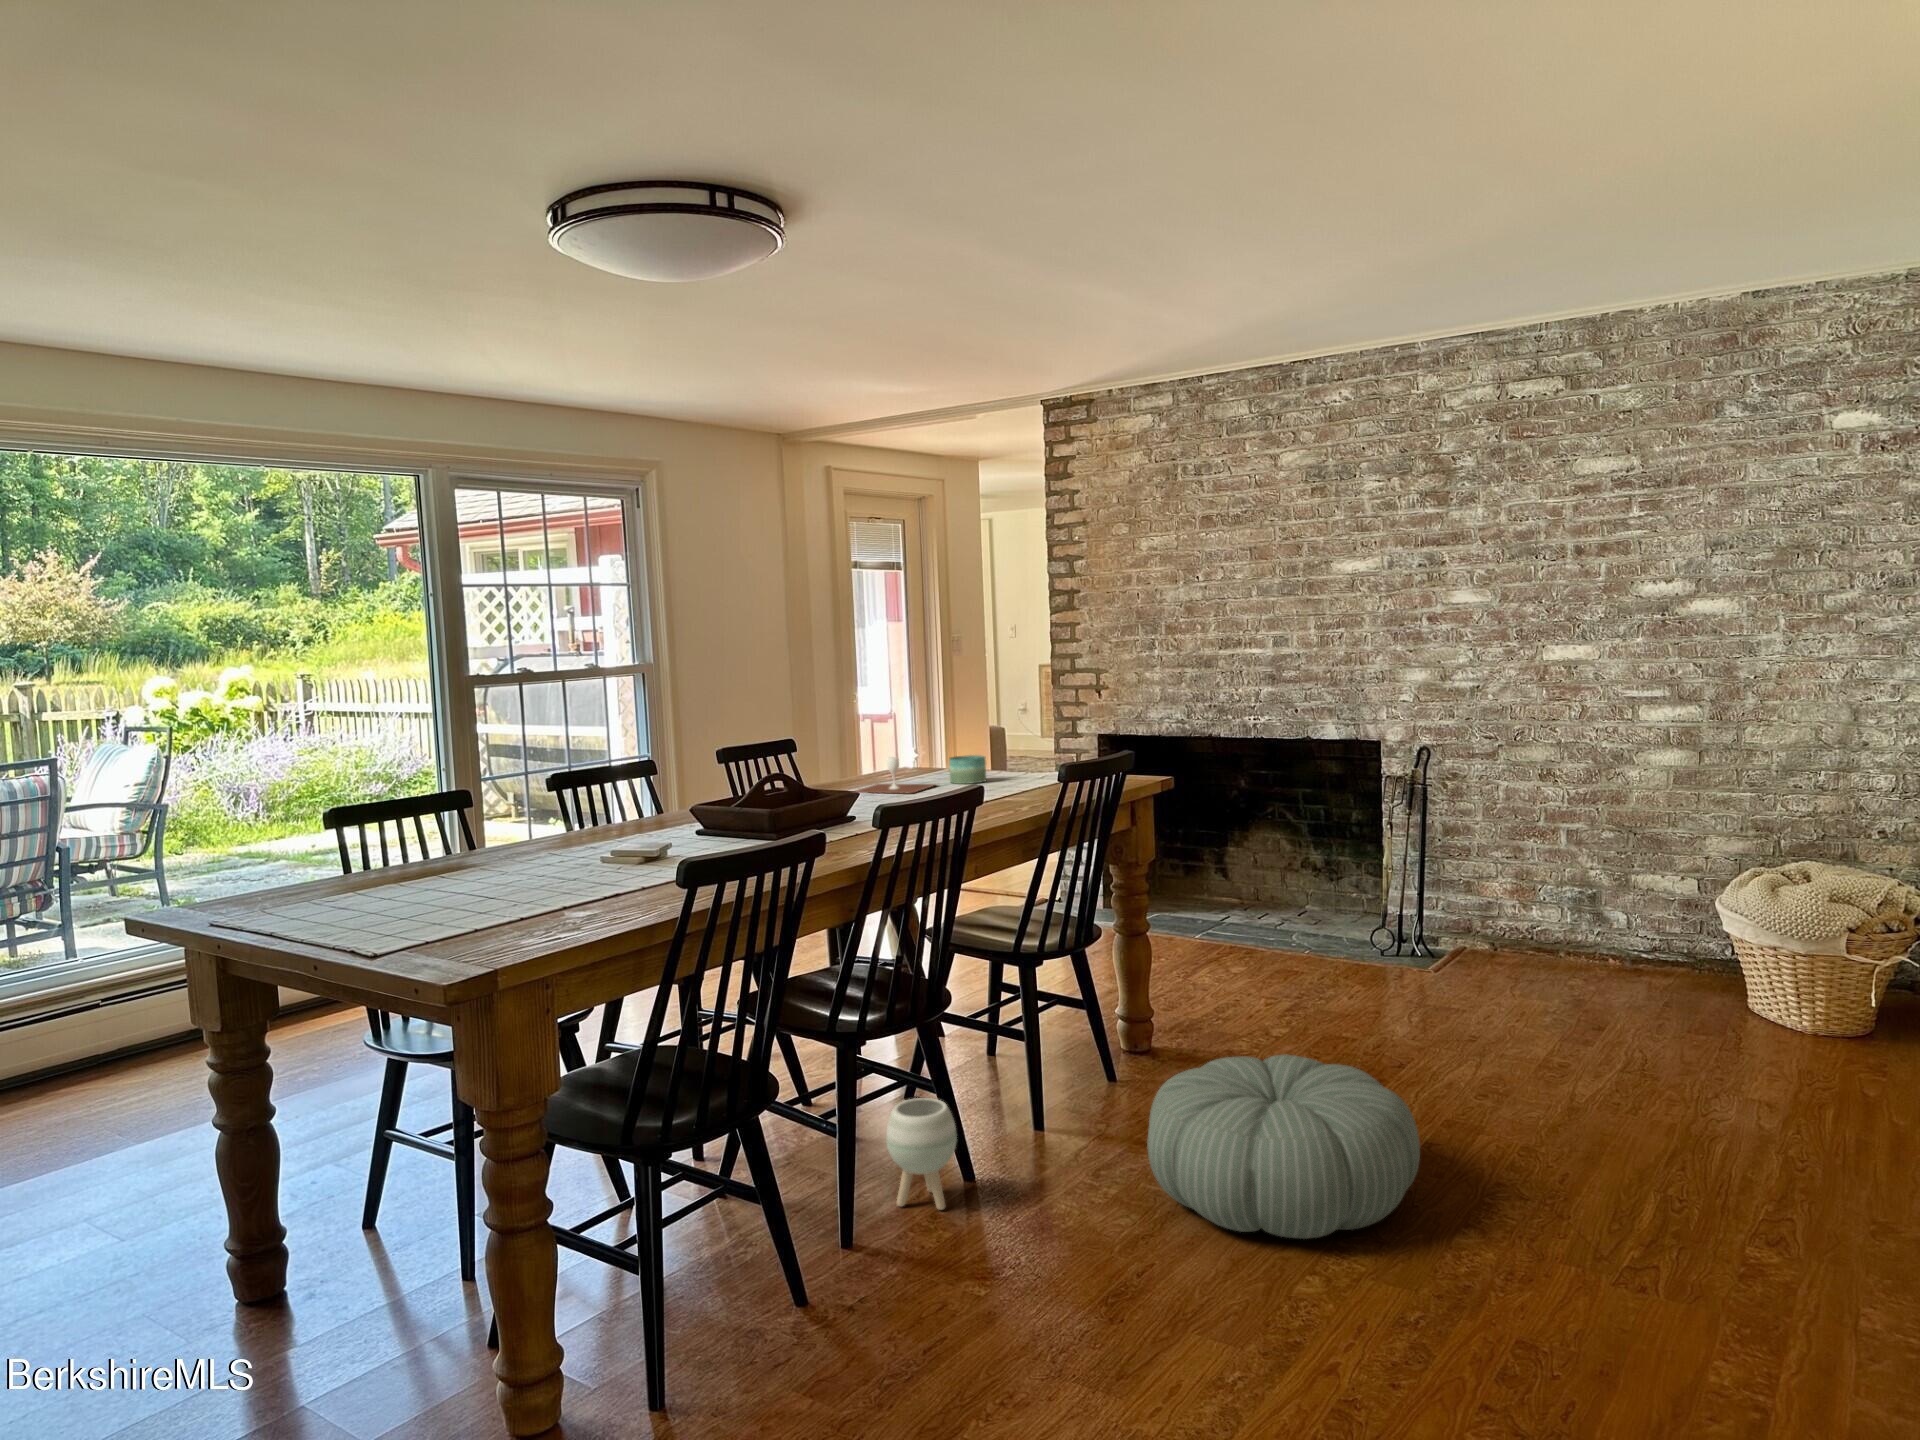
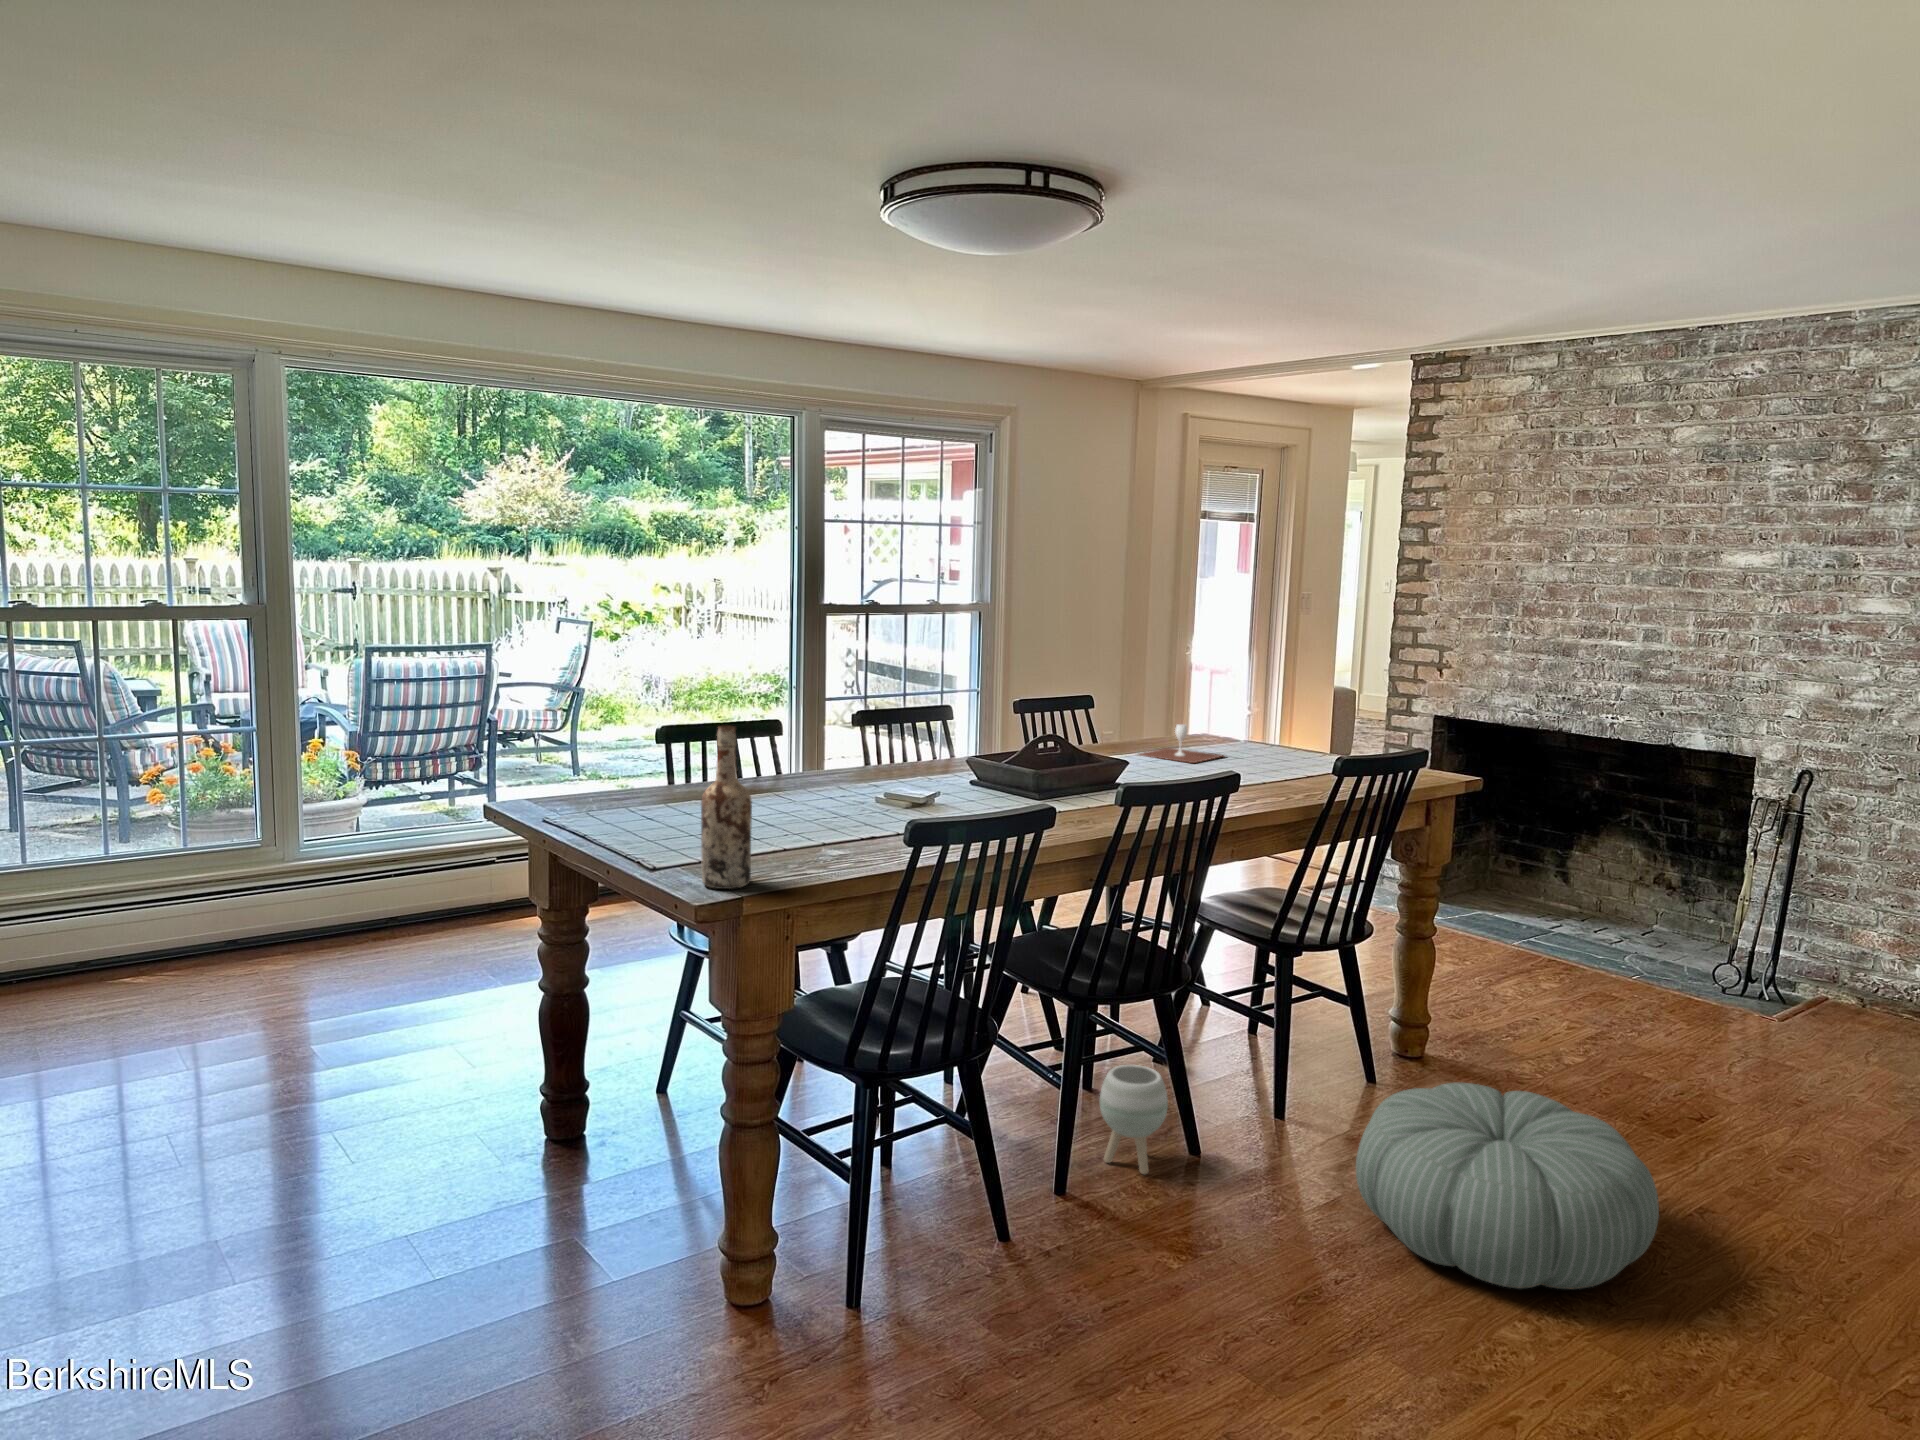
candle: present [949,755,986,784] -> none [1240,729,1279,759]
wine bottle: none [447,772,512,961] -> present [701,725,752,889]

